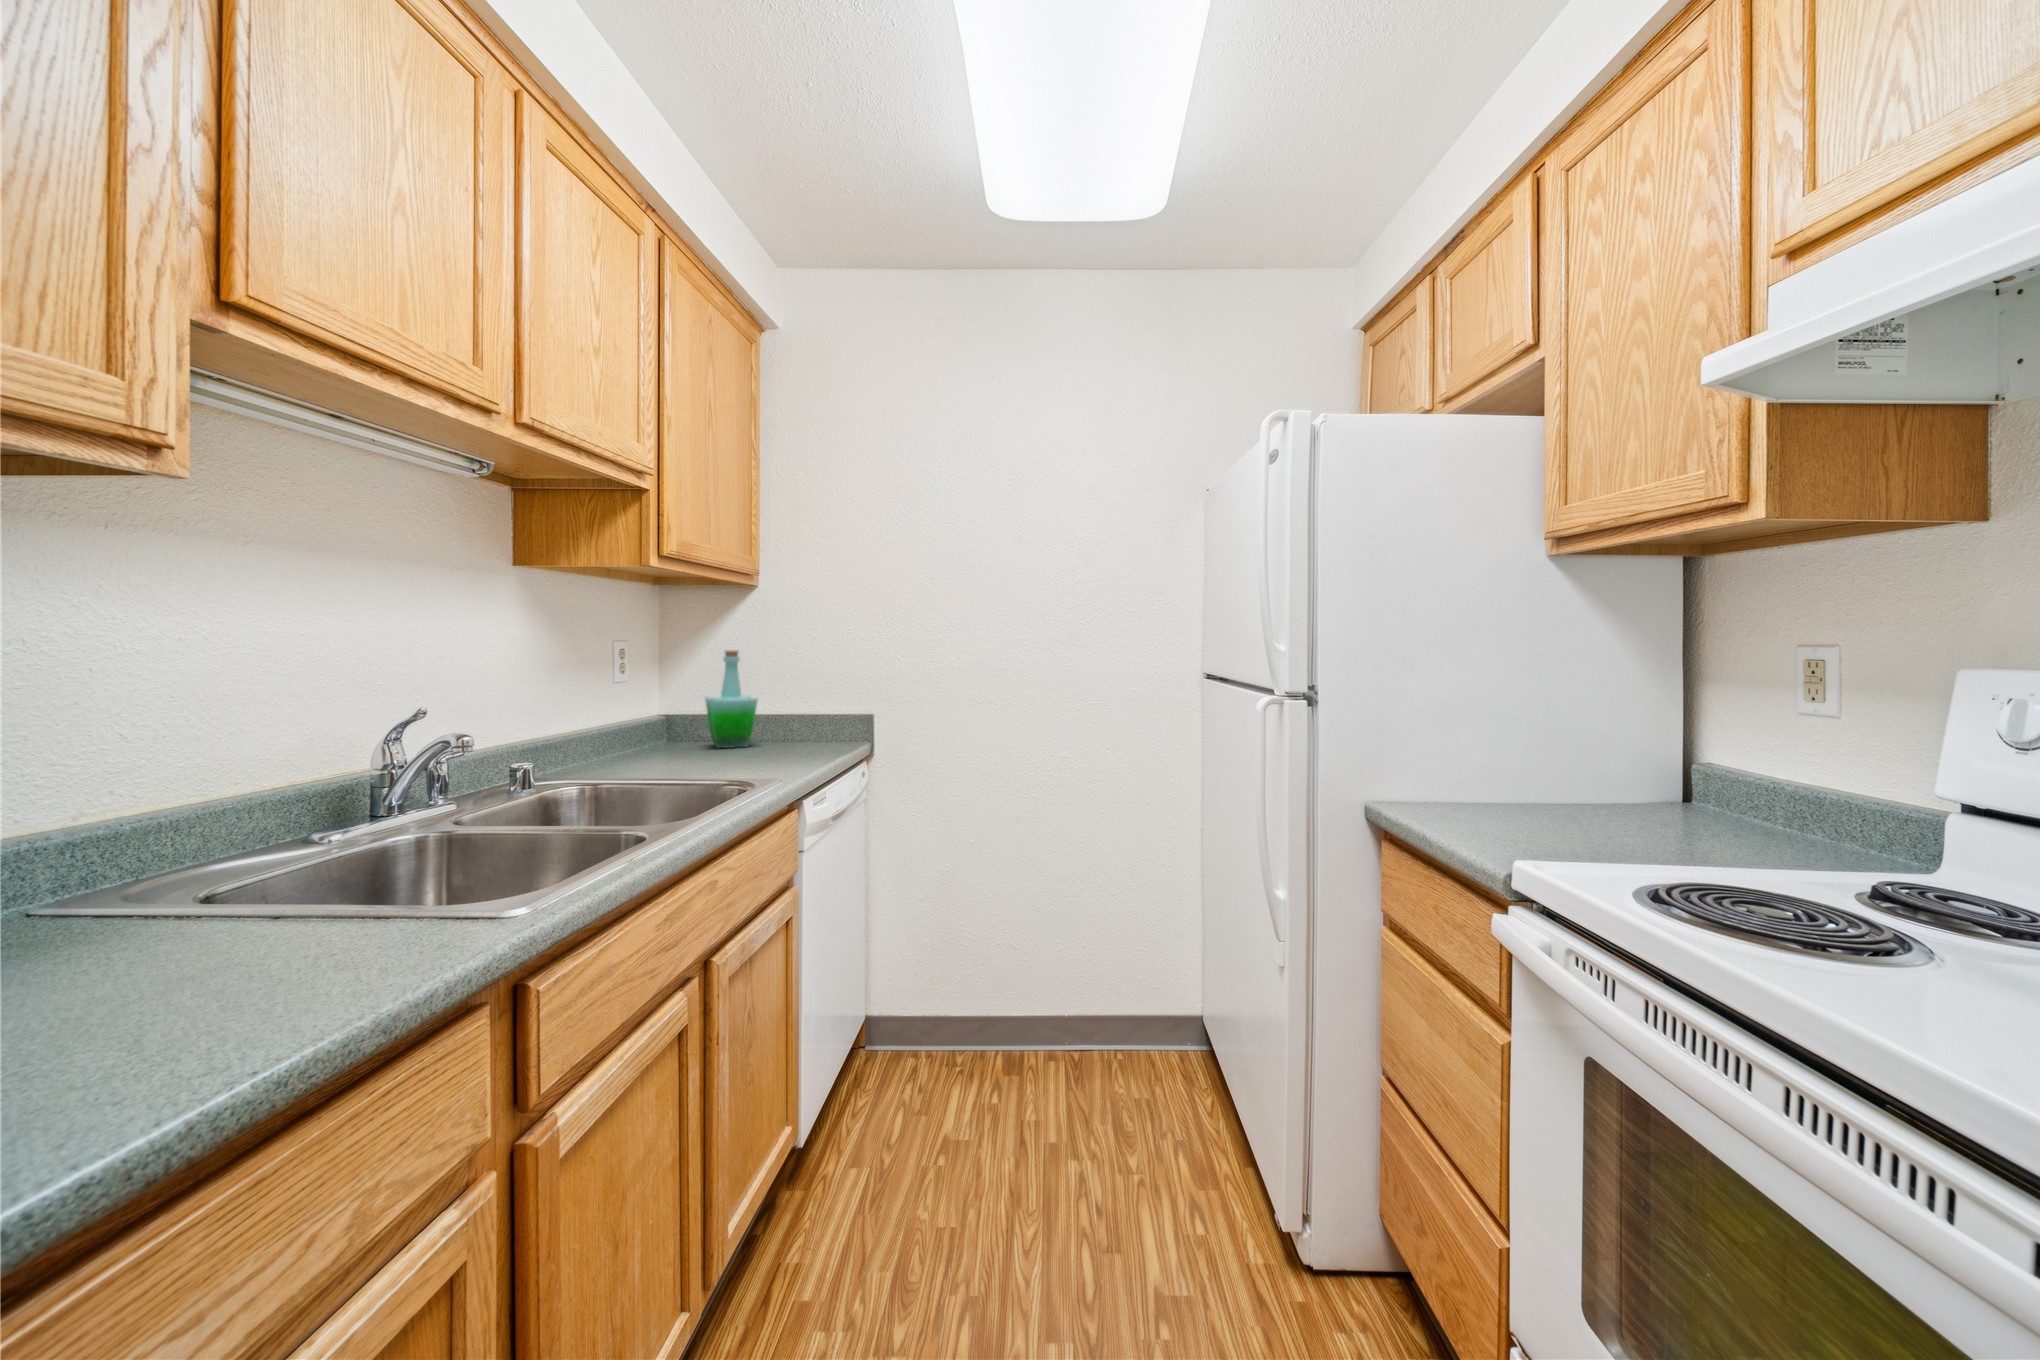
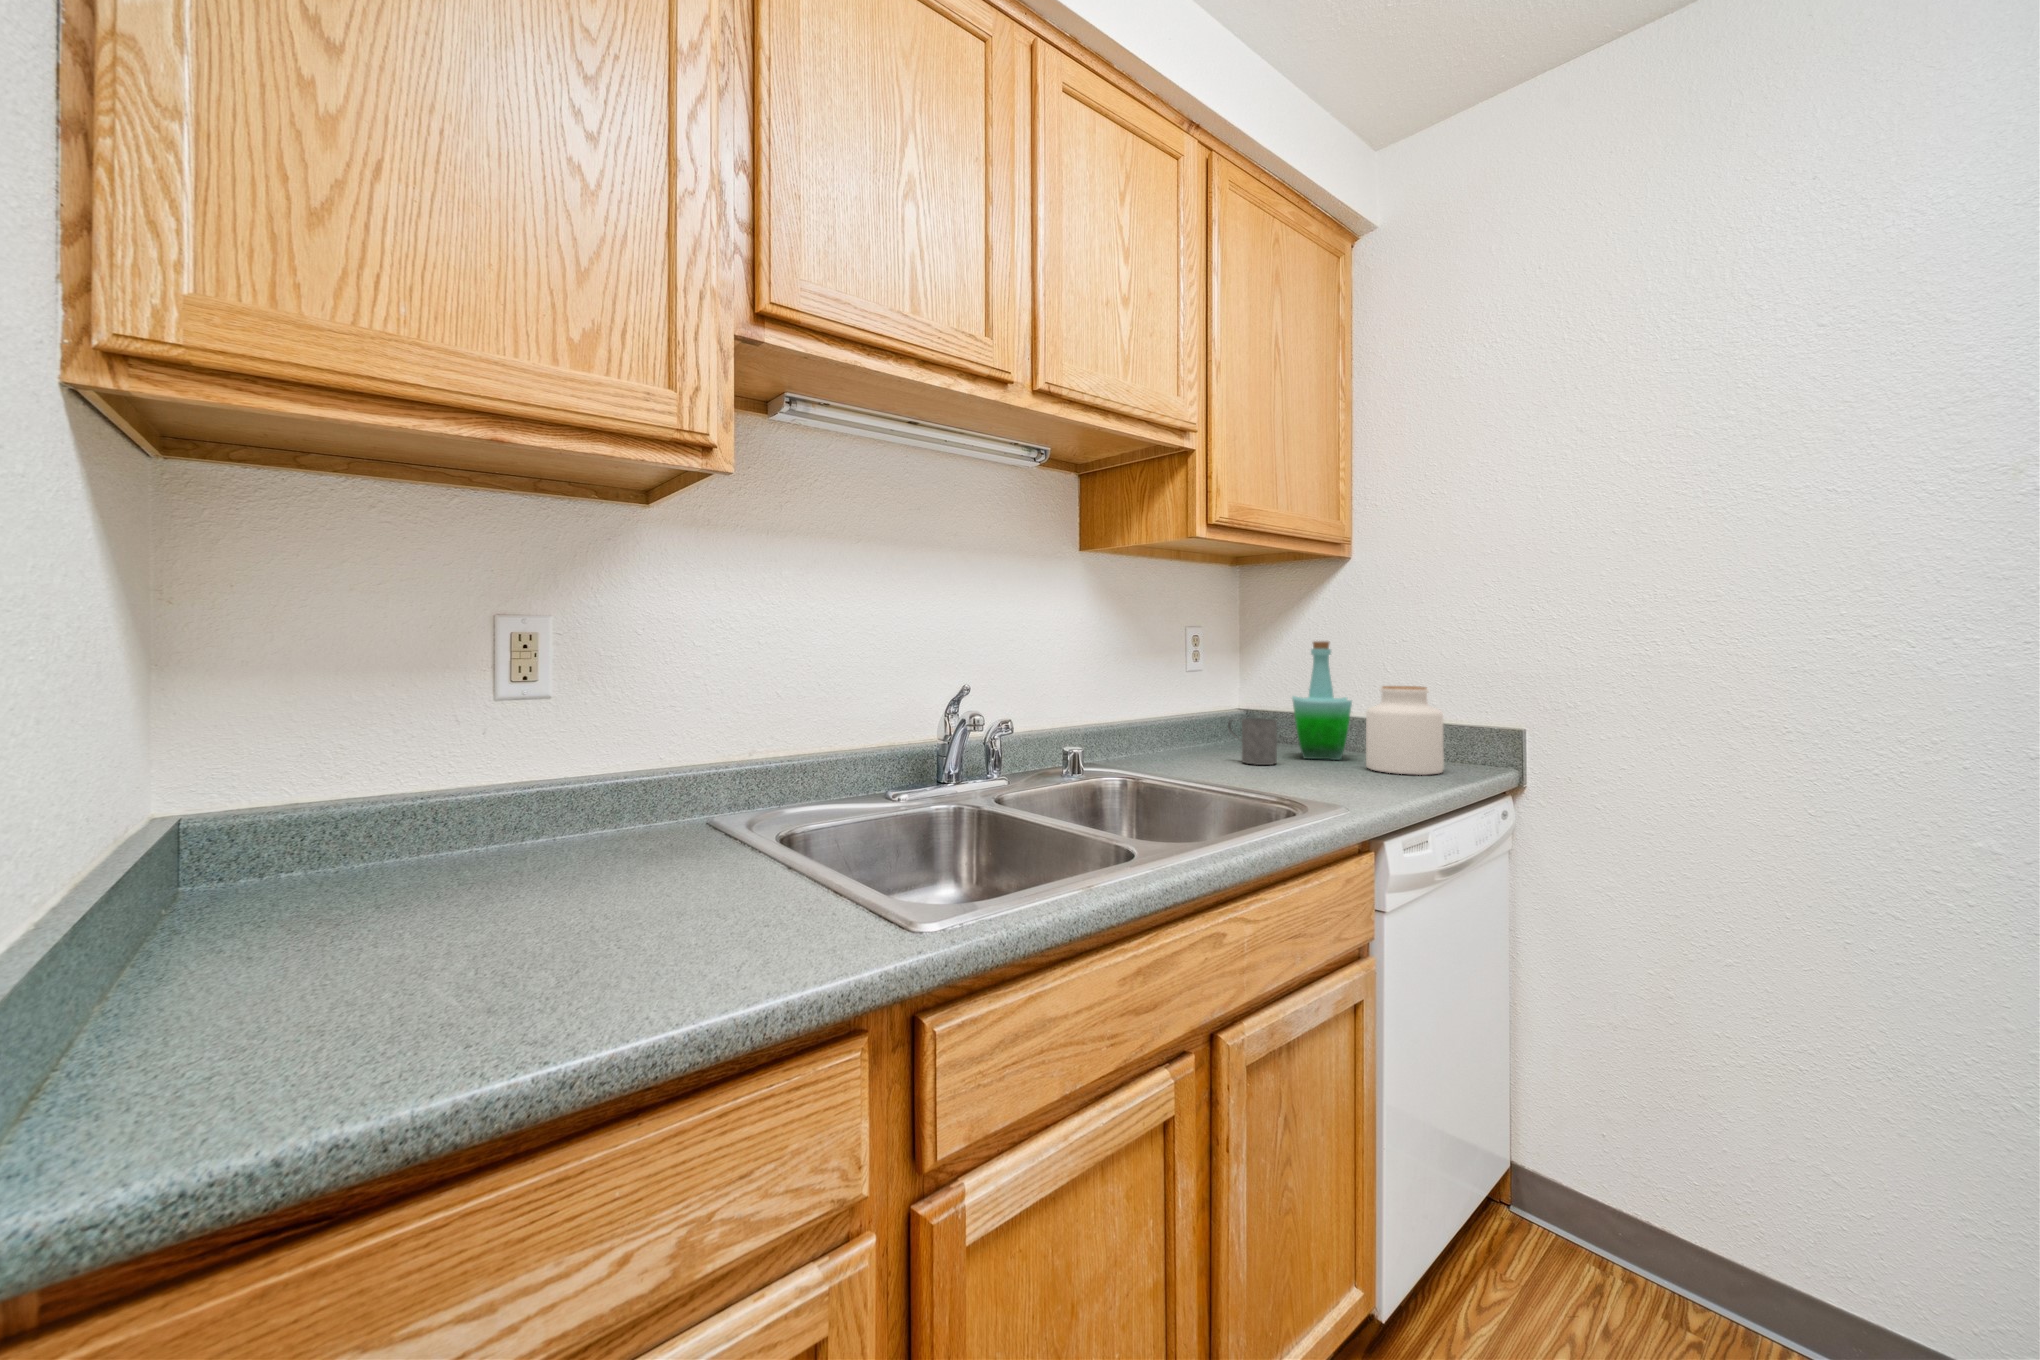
jar: none [771,685,827,752] -> present [1366,686,1444,775]
mug: none [653,717,700,757] -> present [1228,718,1277,765]

